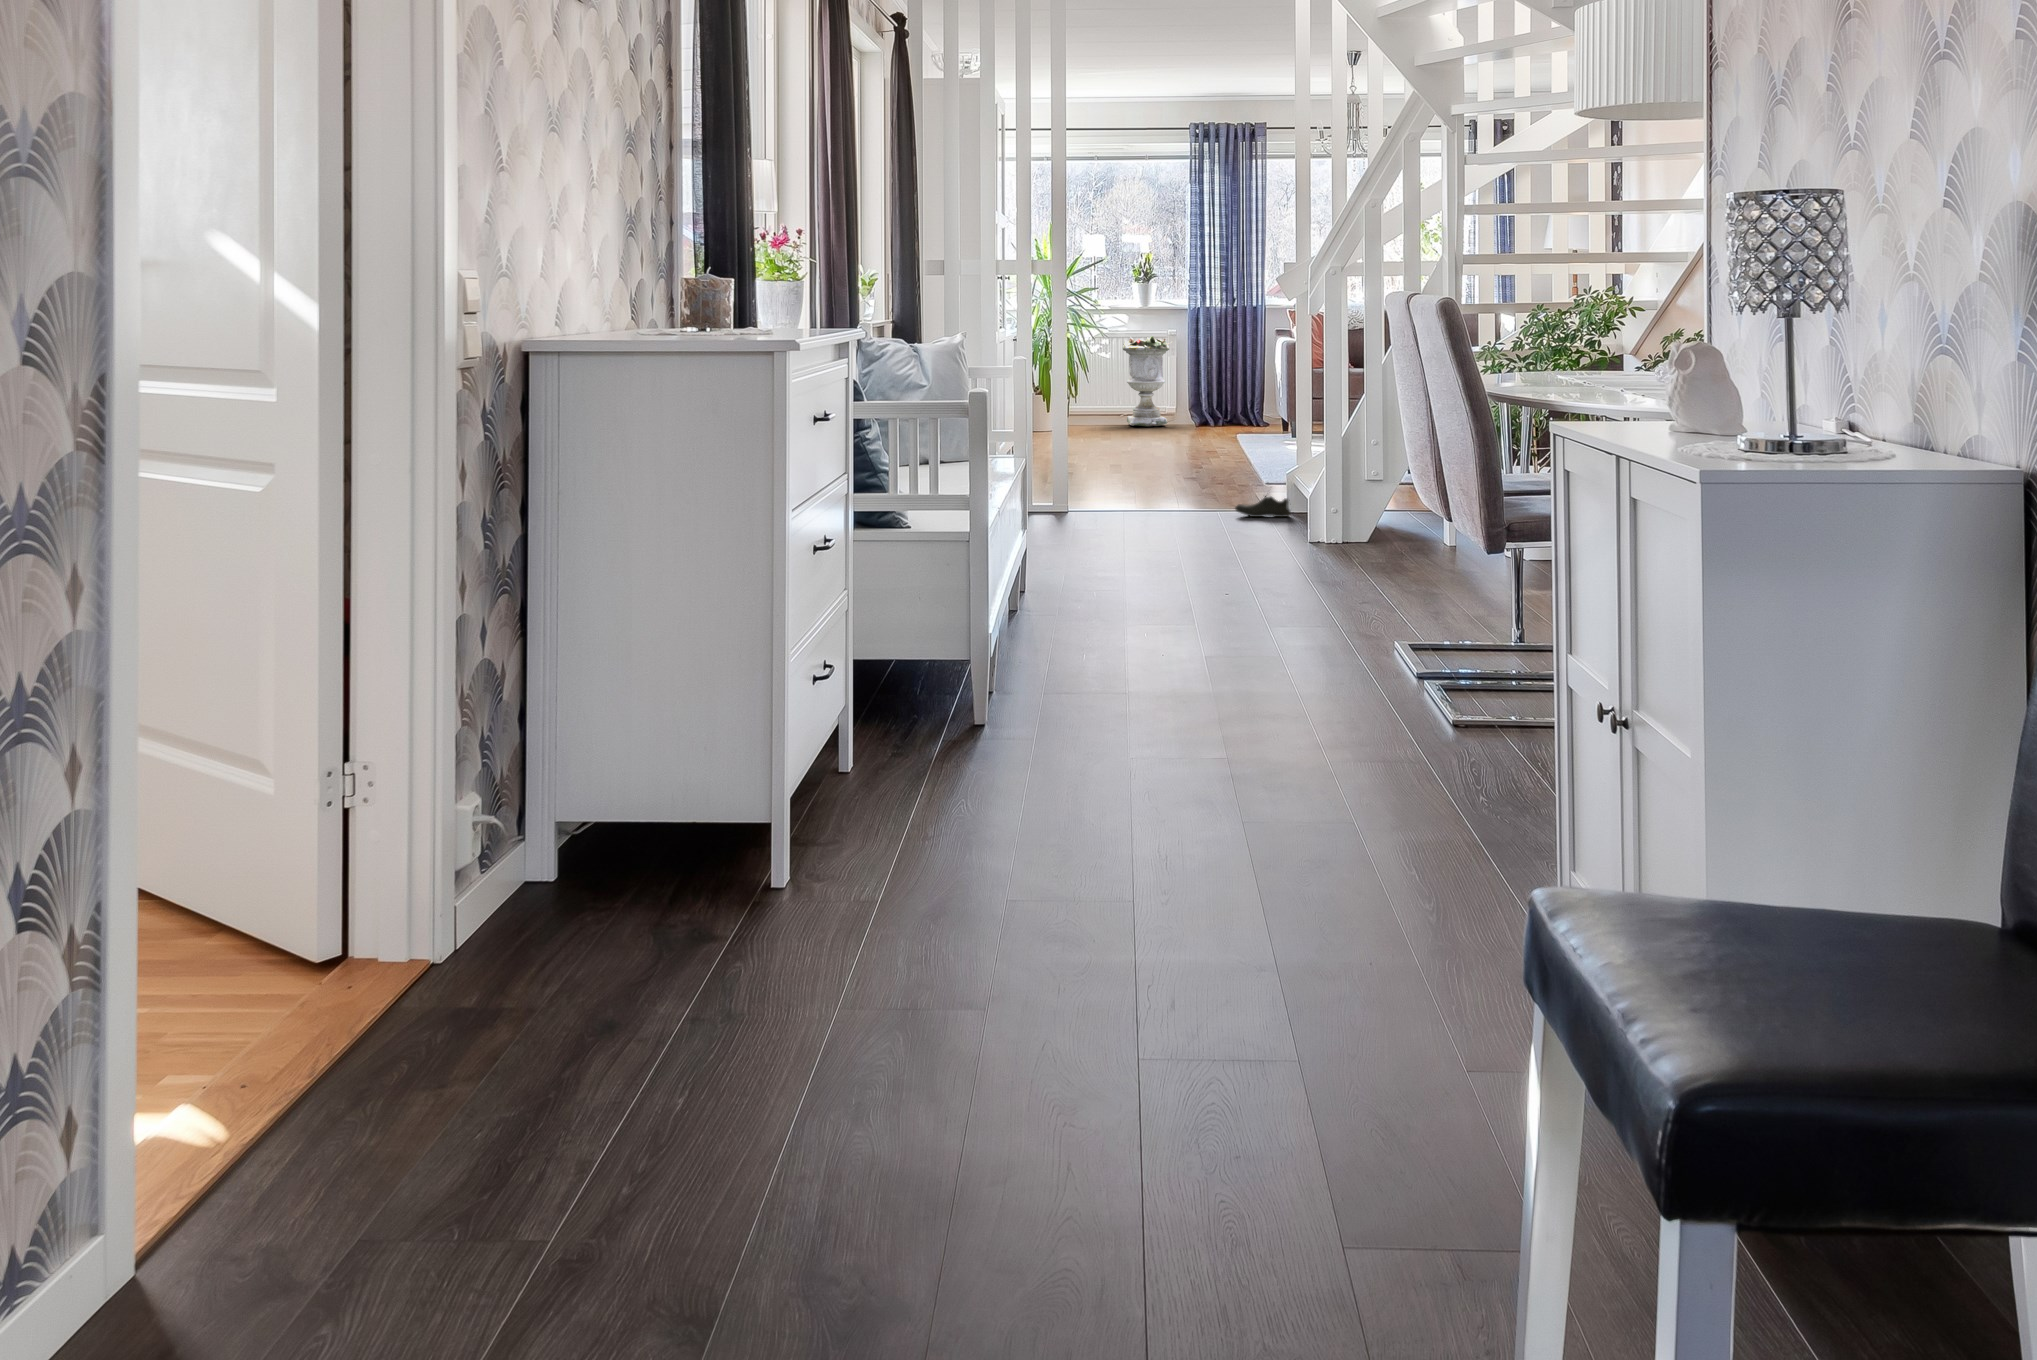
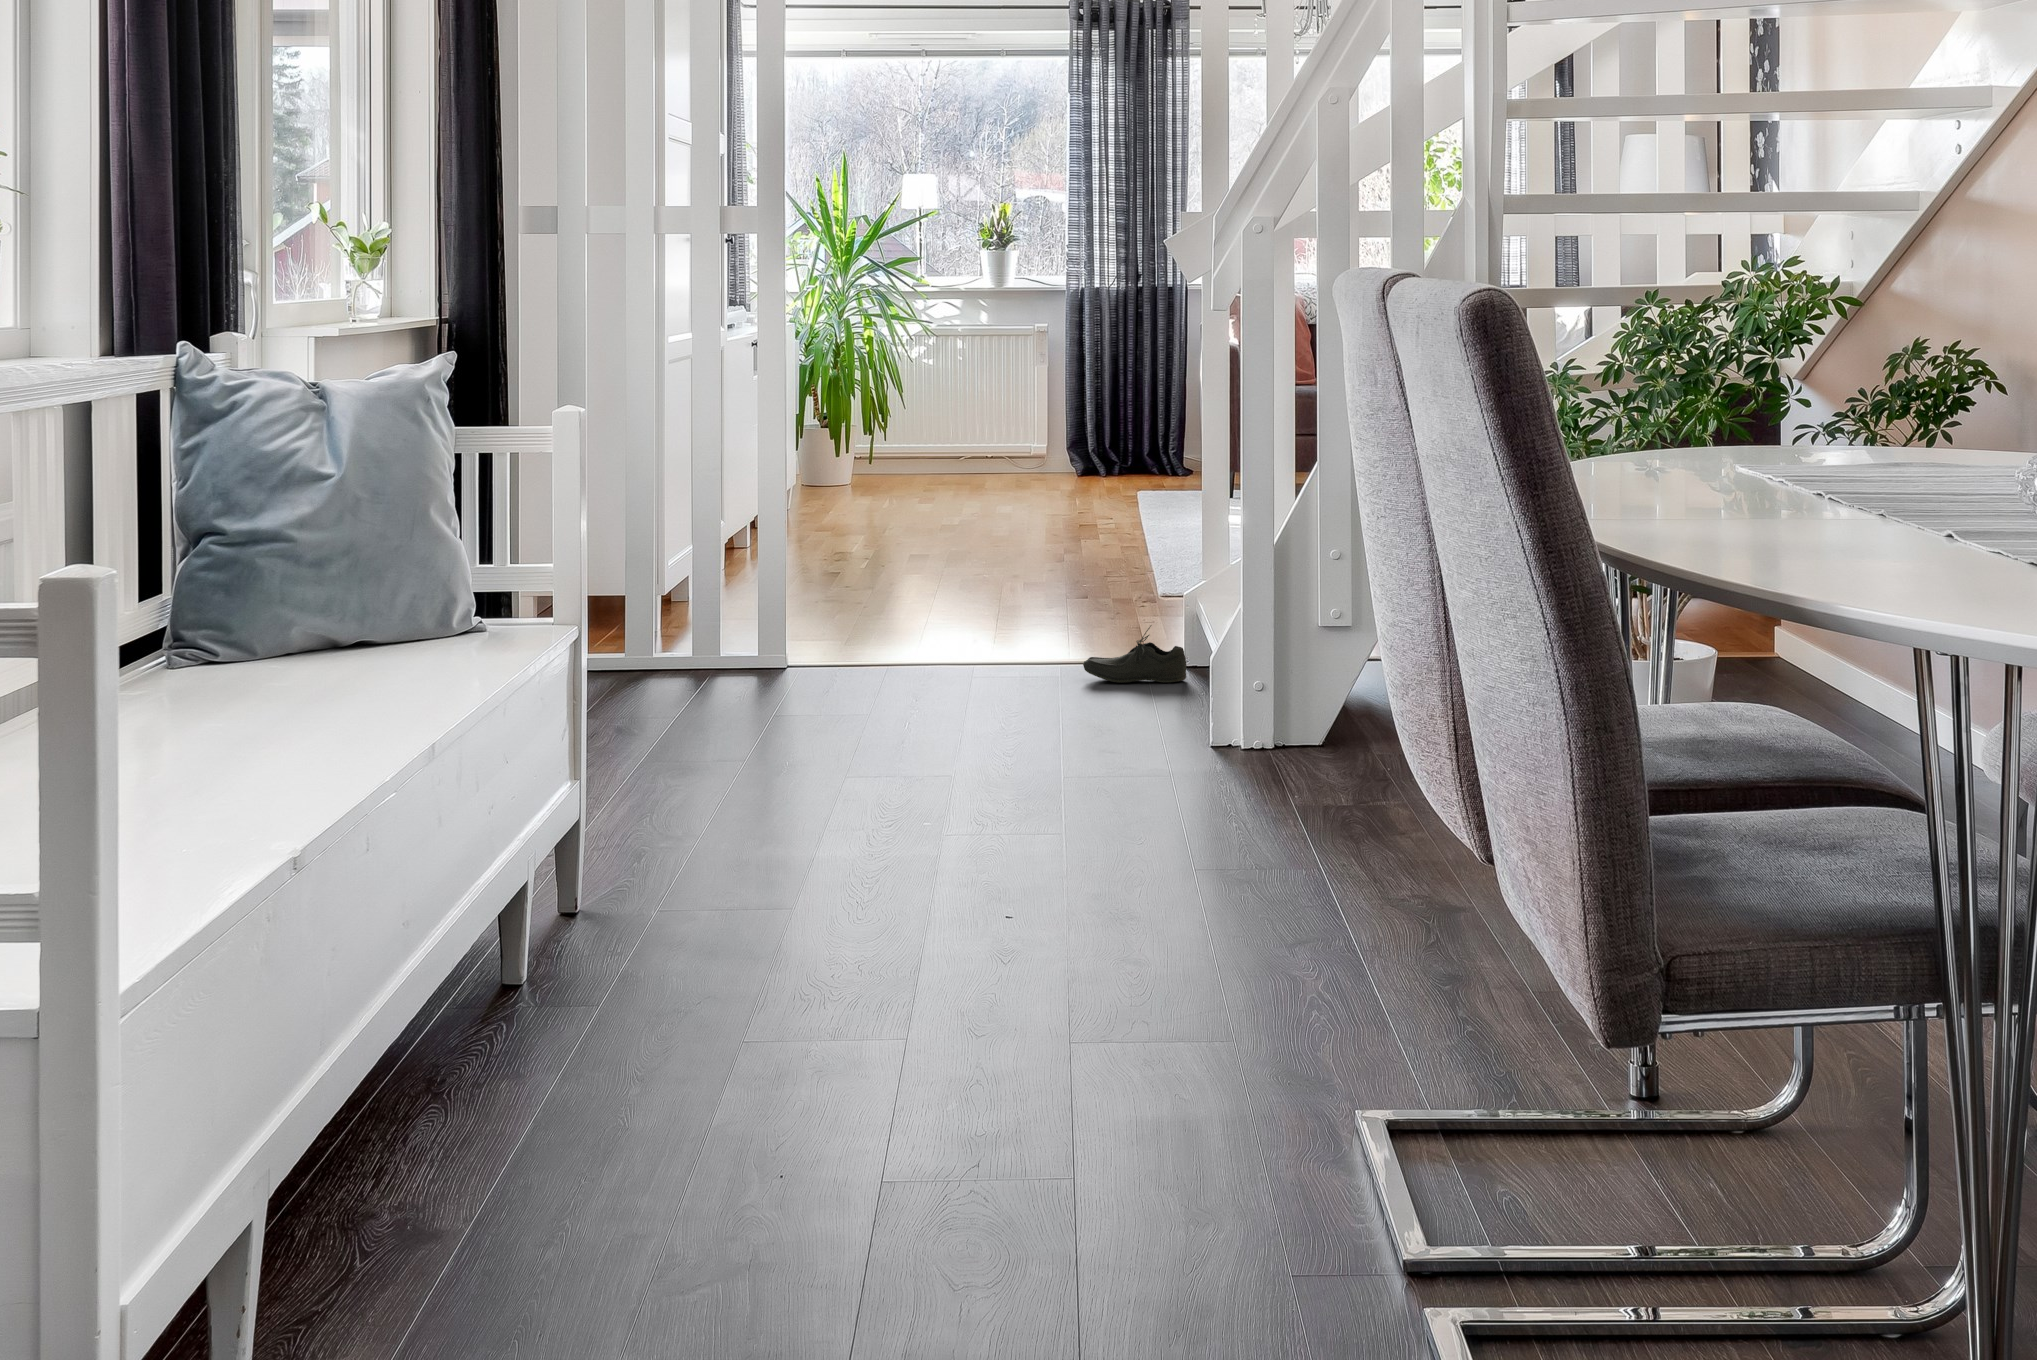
planter: present [1123,336,1172,427] -> none [960,335,1040,479]

